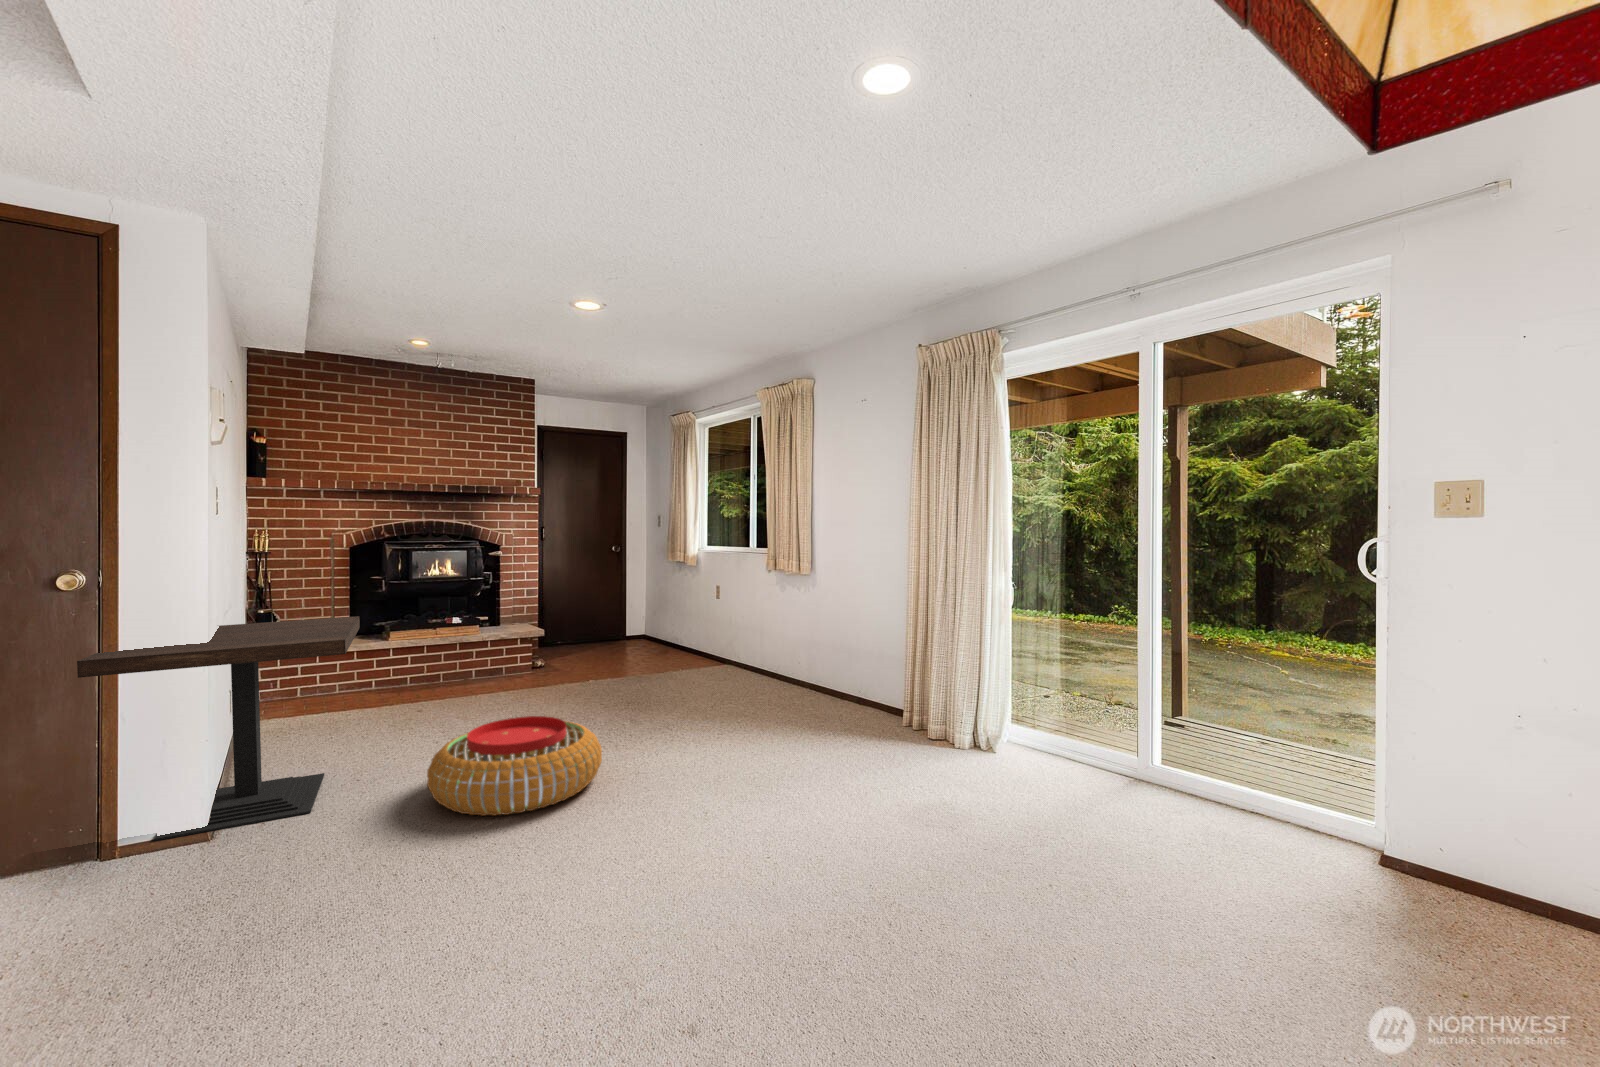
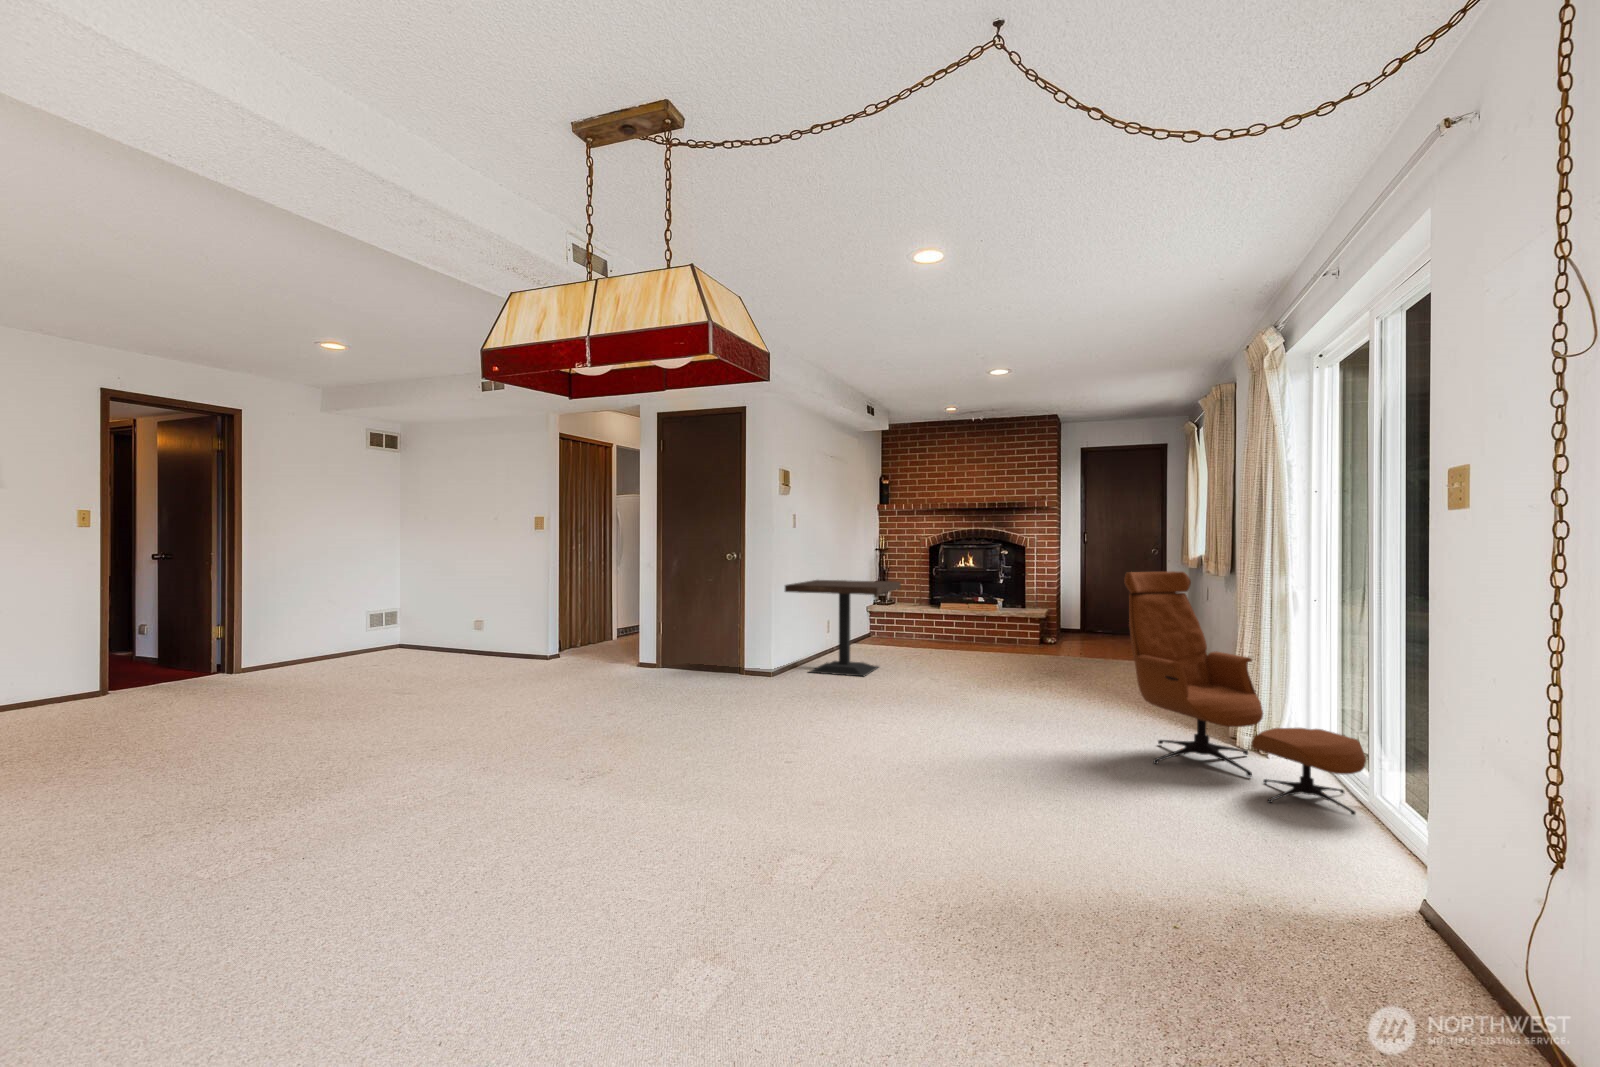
lounge chair: none [864,581,1211,896] -> present [1124,571,1366,815]
pouf: present [427,716,602,816] -> none [911,648,1011,696]

